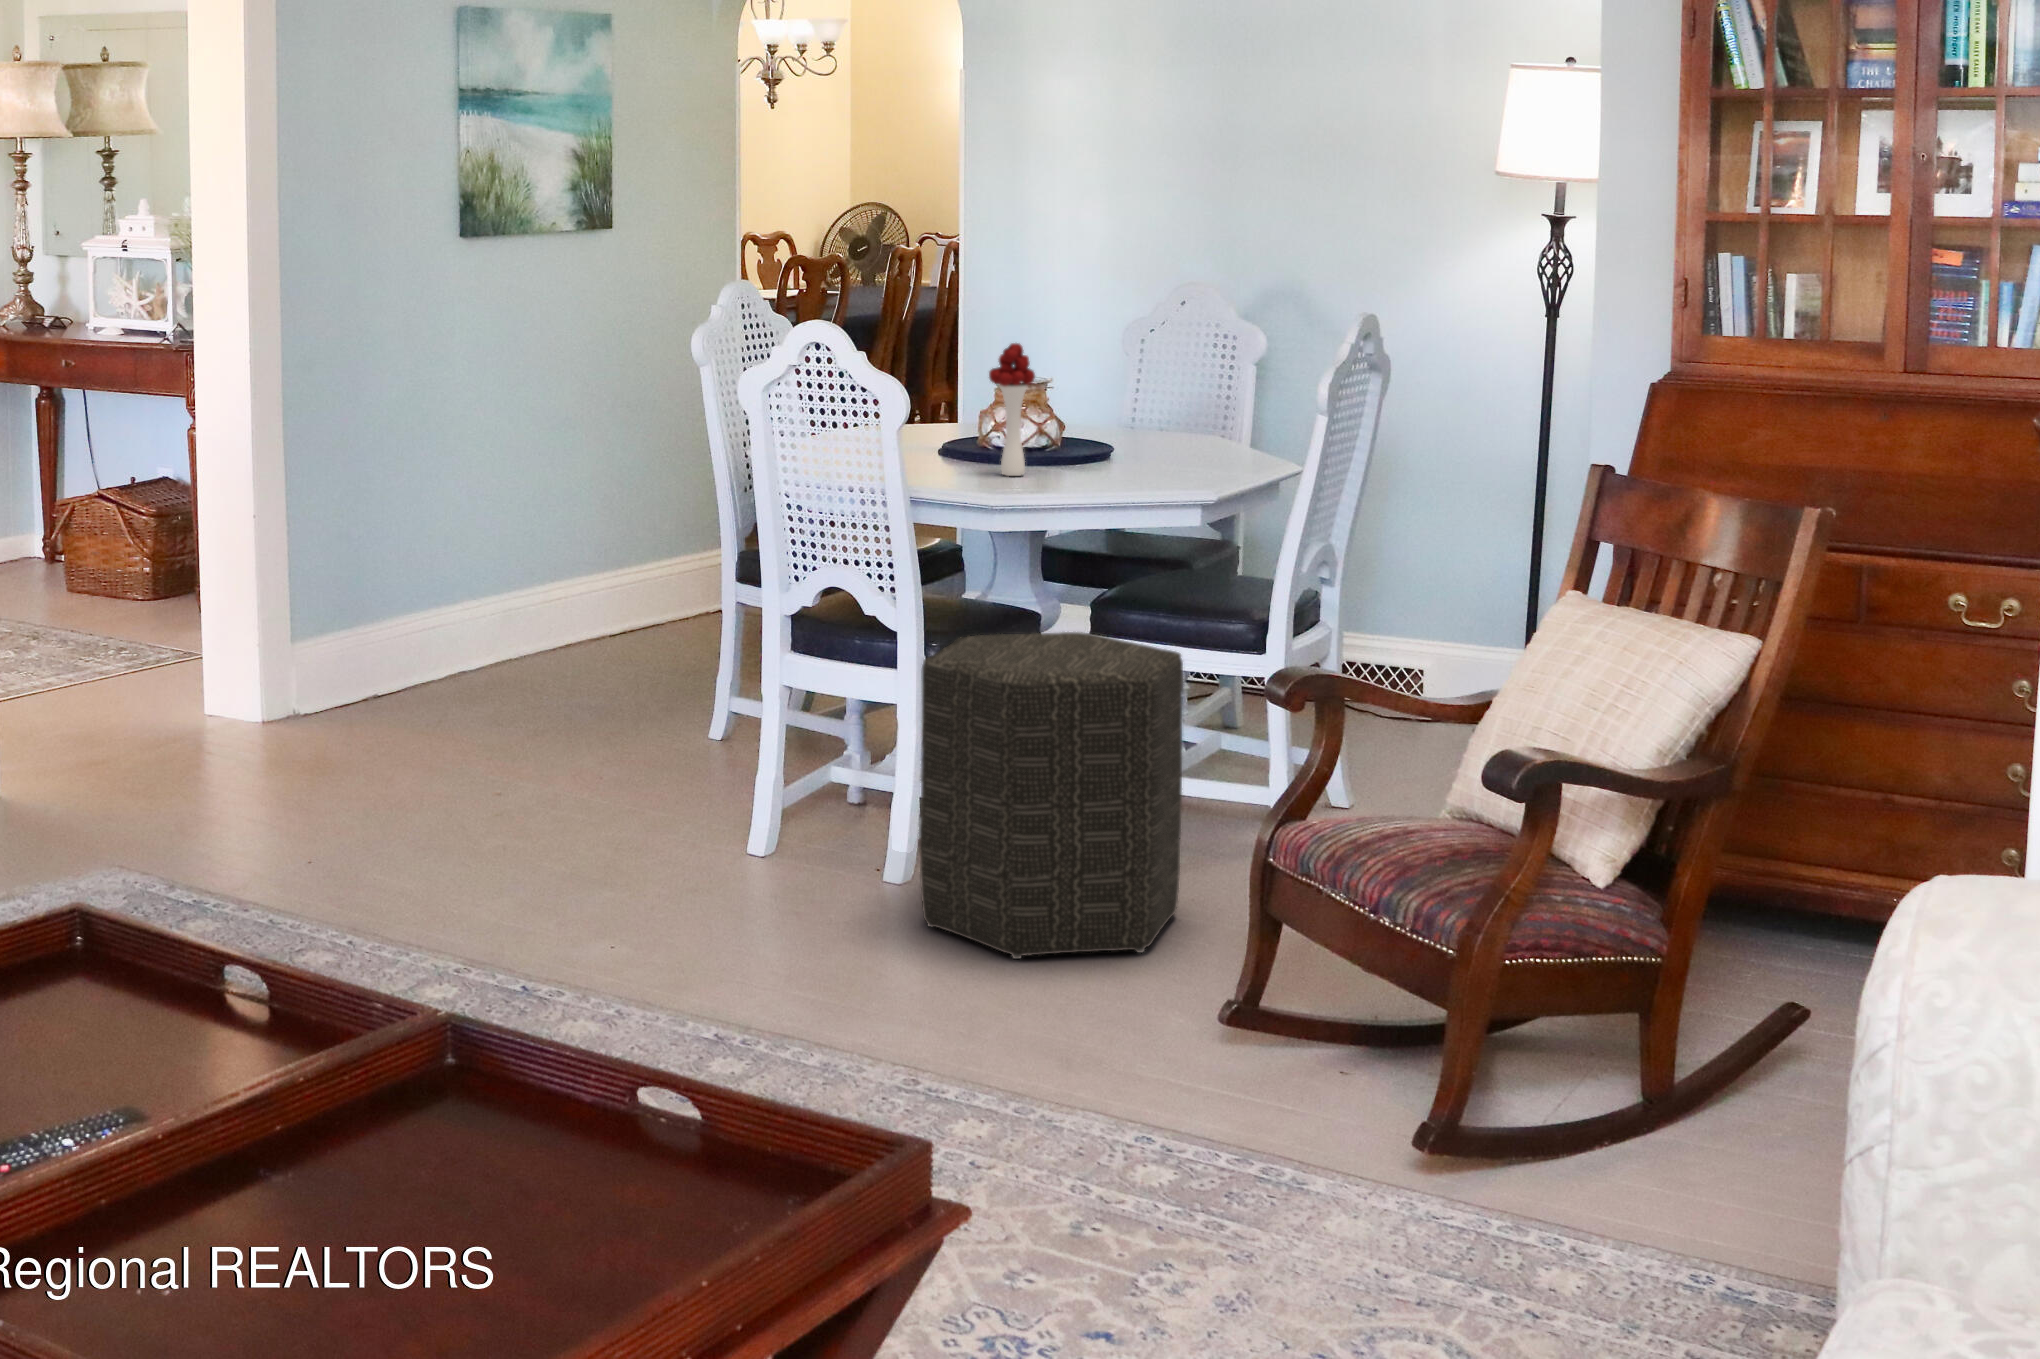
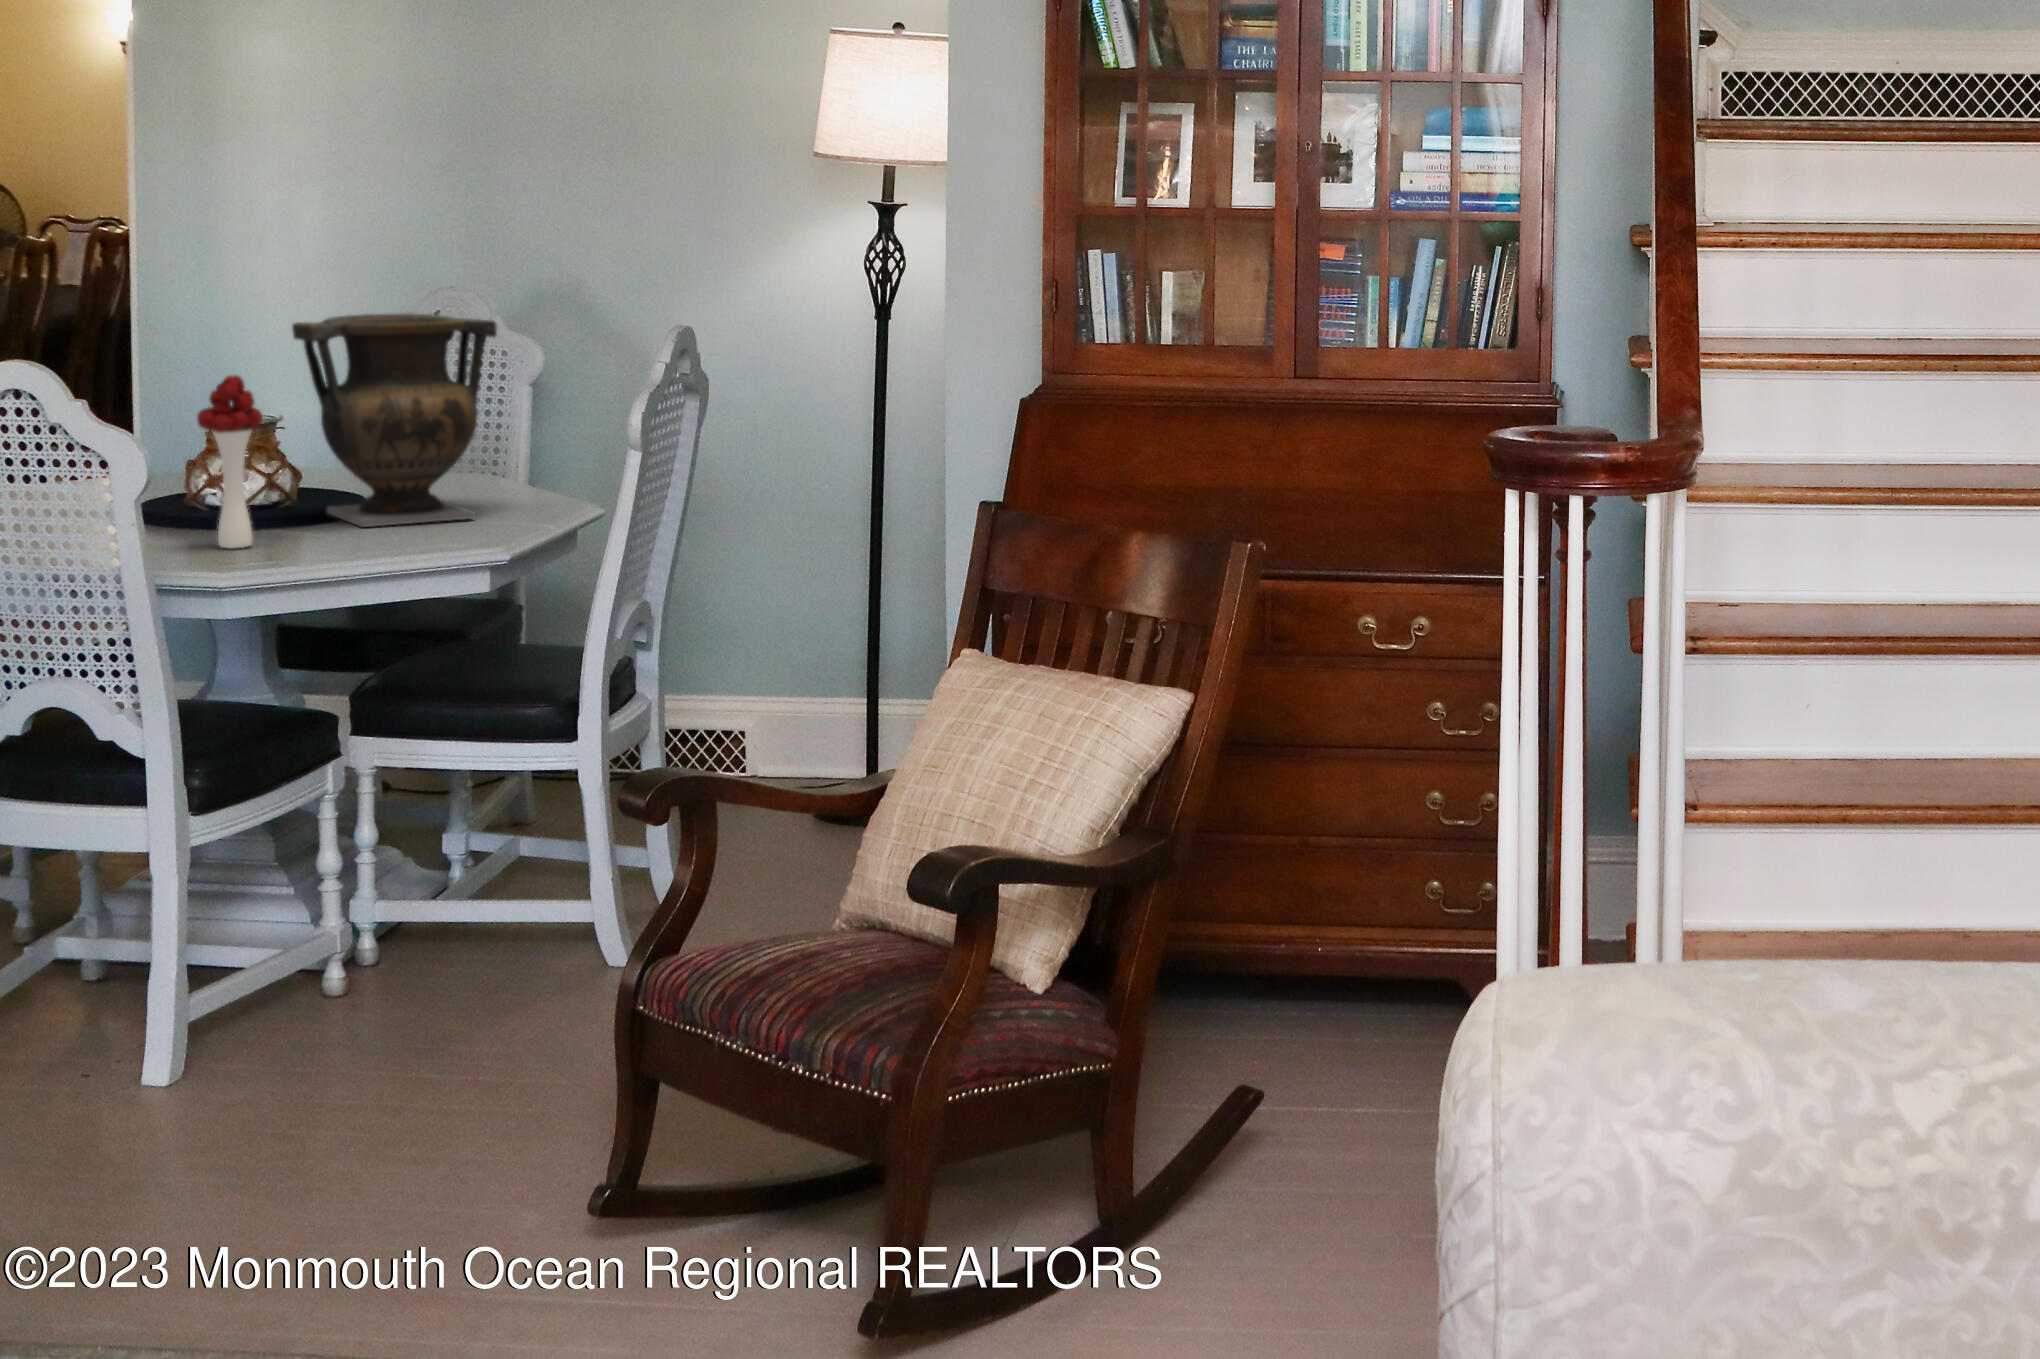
vase: none [1064,303,1215,468] -> present [292,314,497,527]
ottoman: present [919,632,1183,959] -> none [138,748,502,1185]

